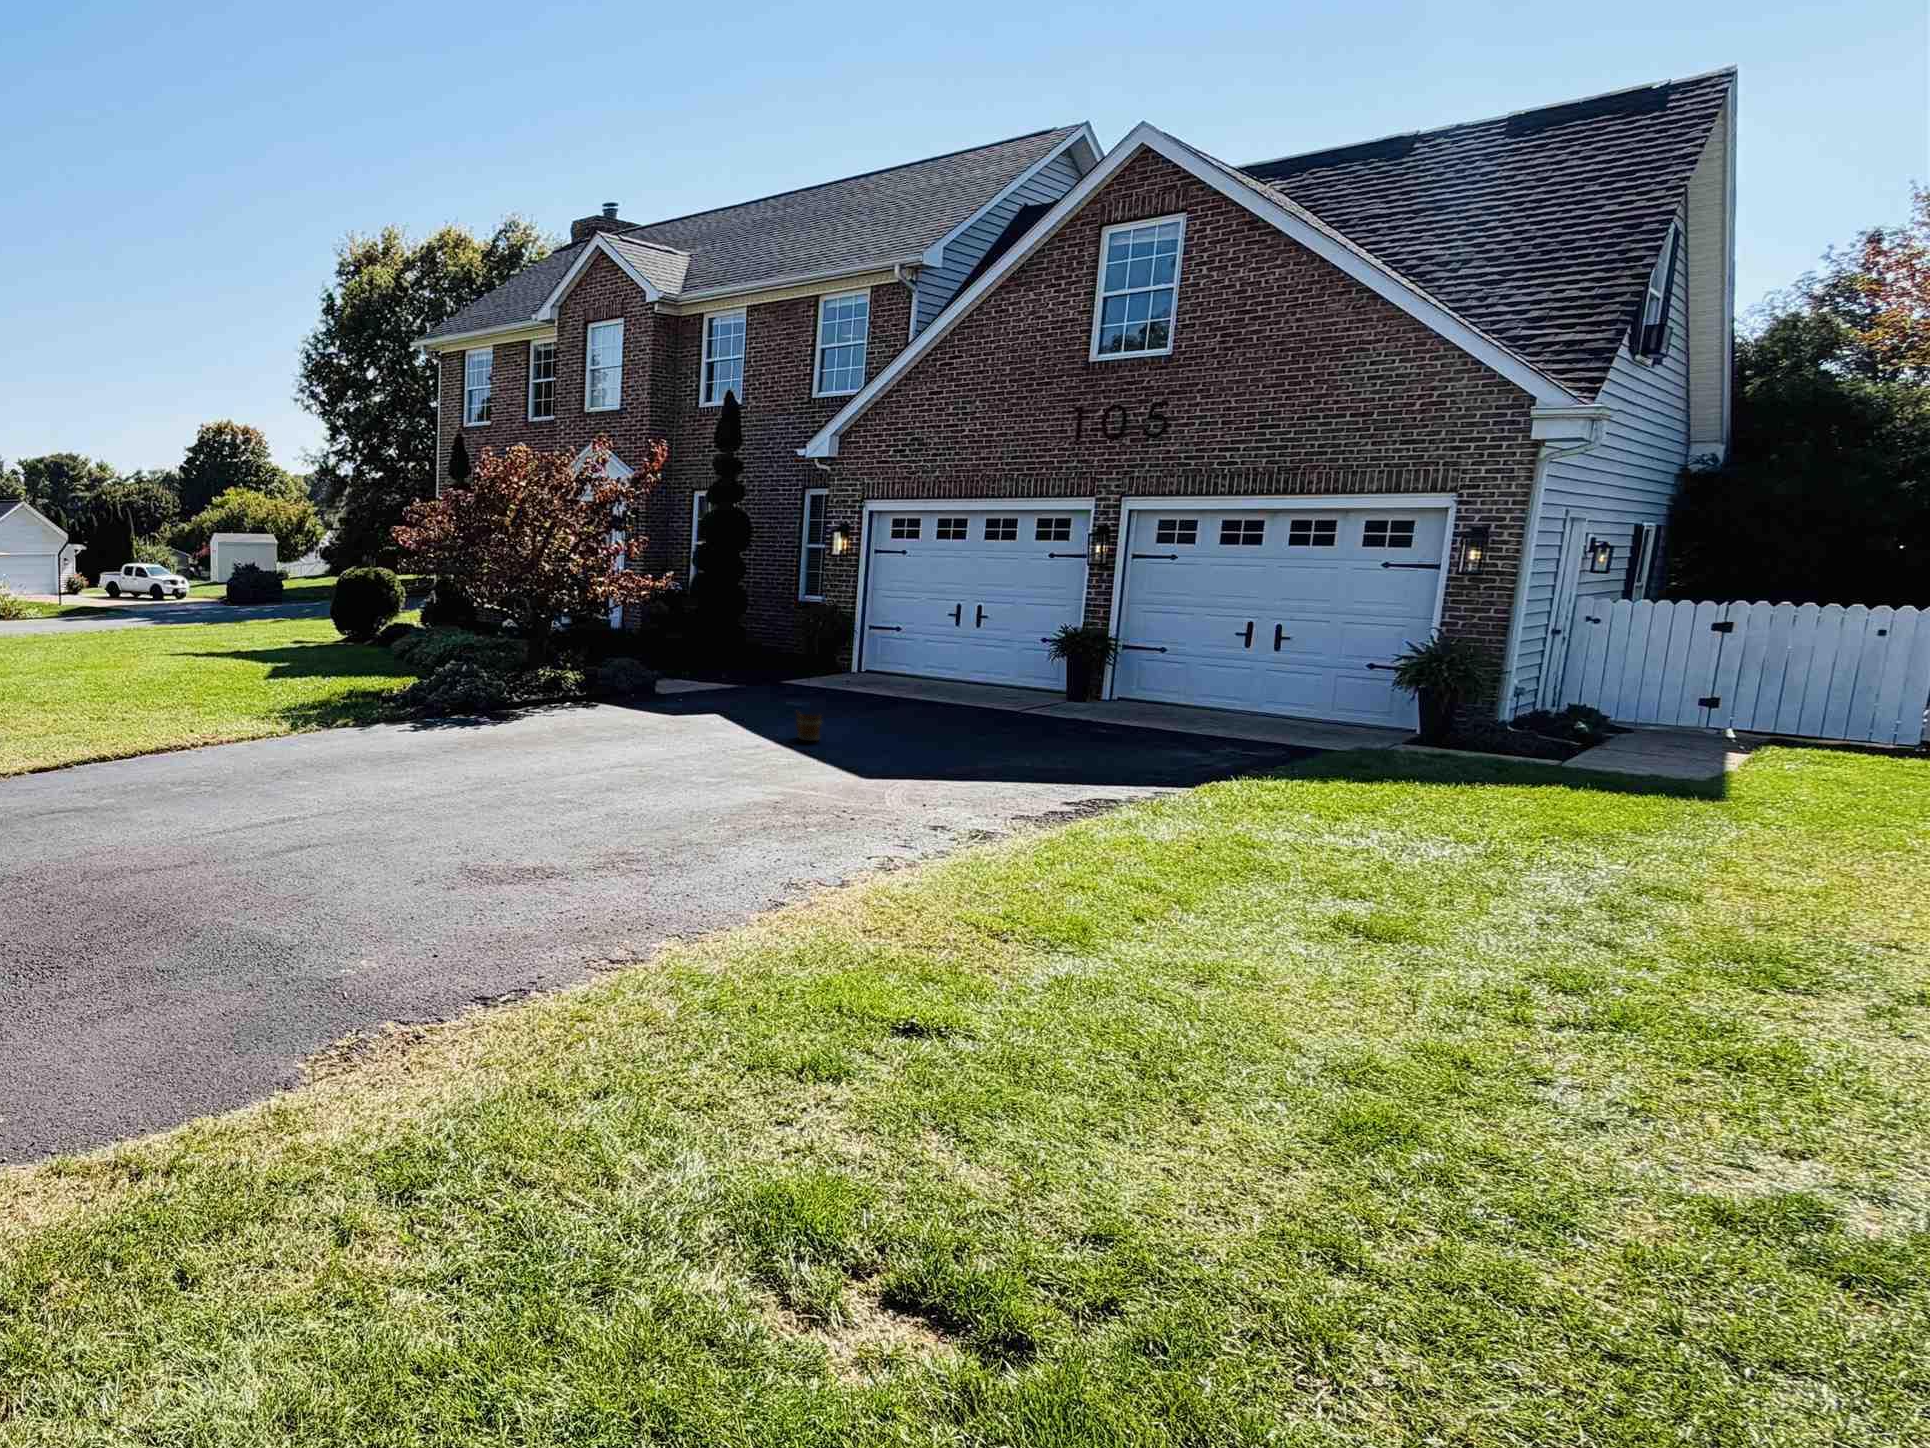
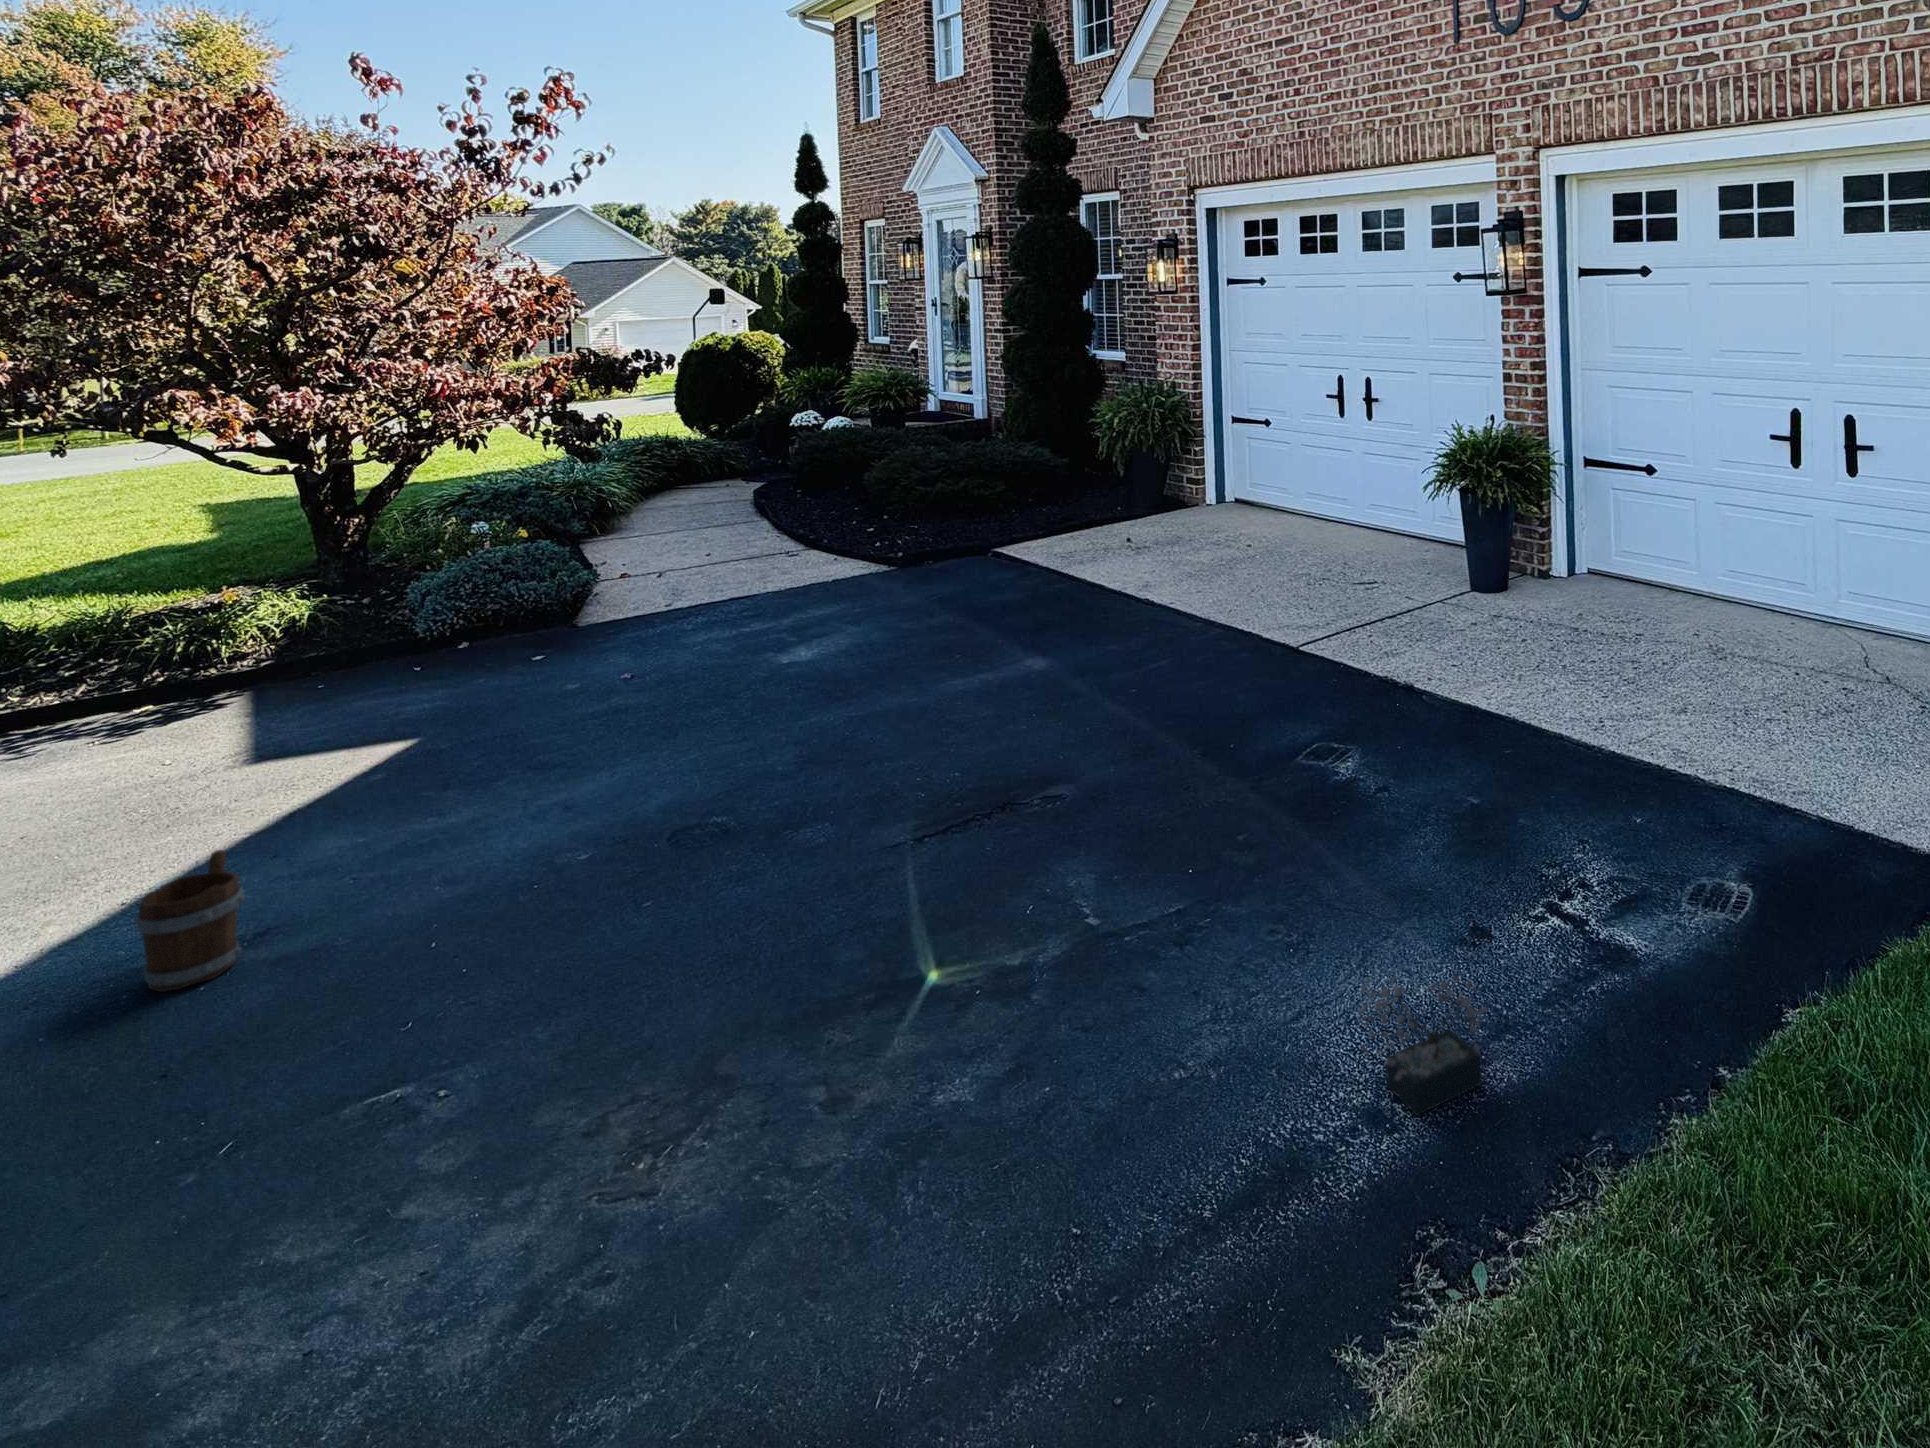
decorative plant: none [1204,734,1236,763] -> present [1360,977,1486,1115]

